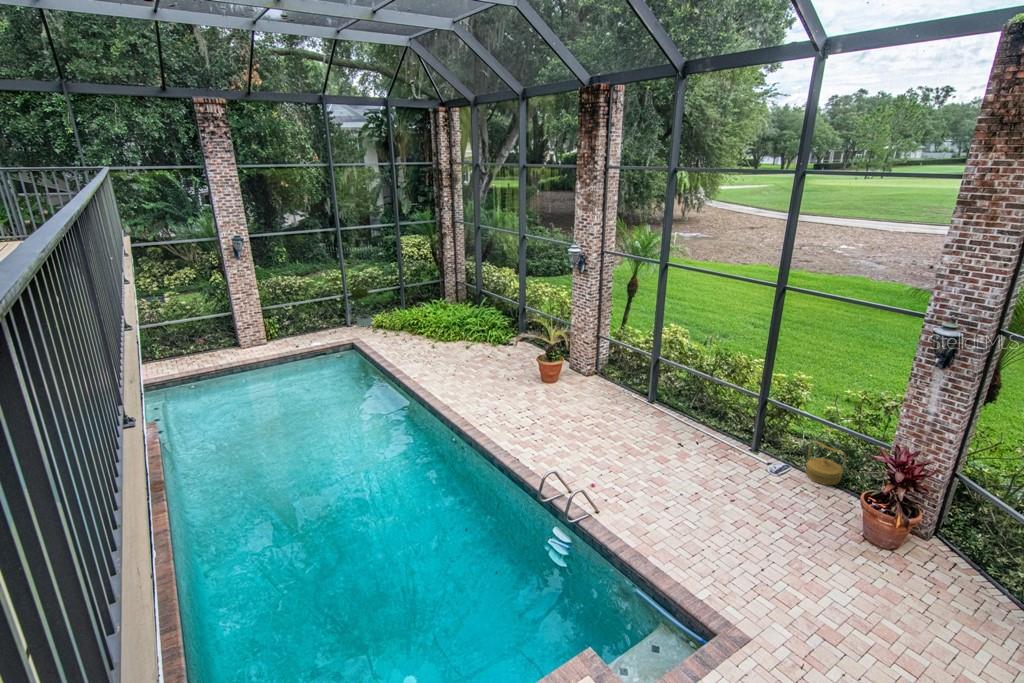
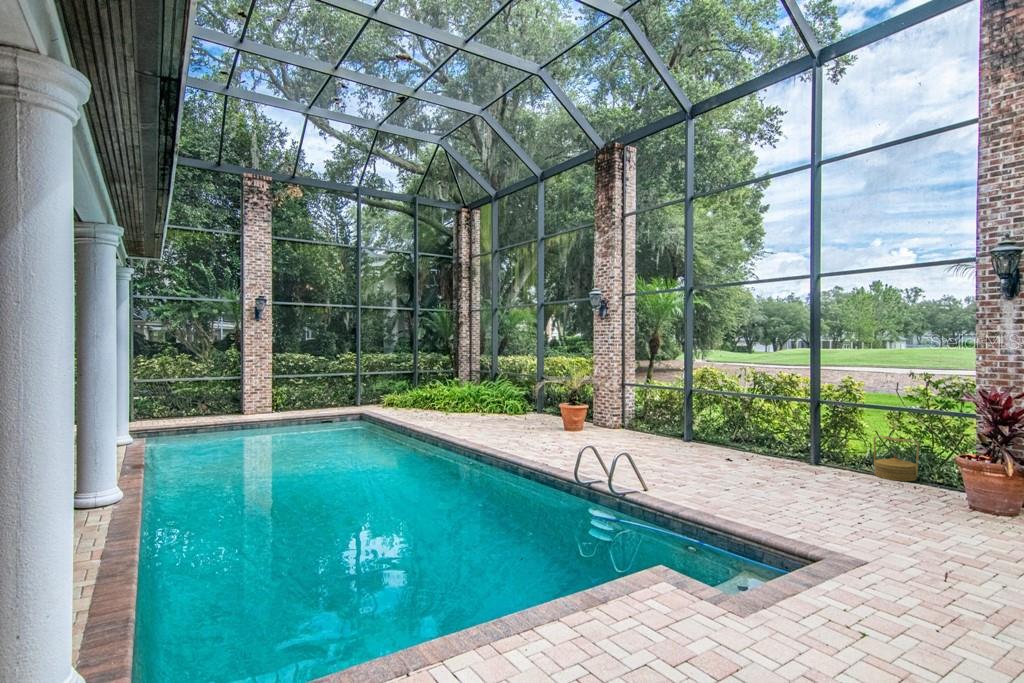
potted tree: present [351,289,372,327] -> none [363,367,383,408]

